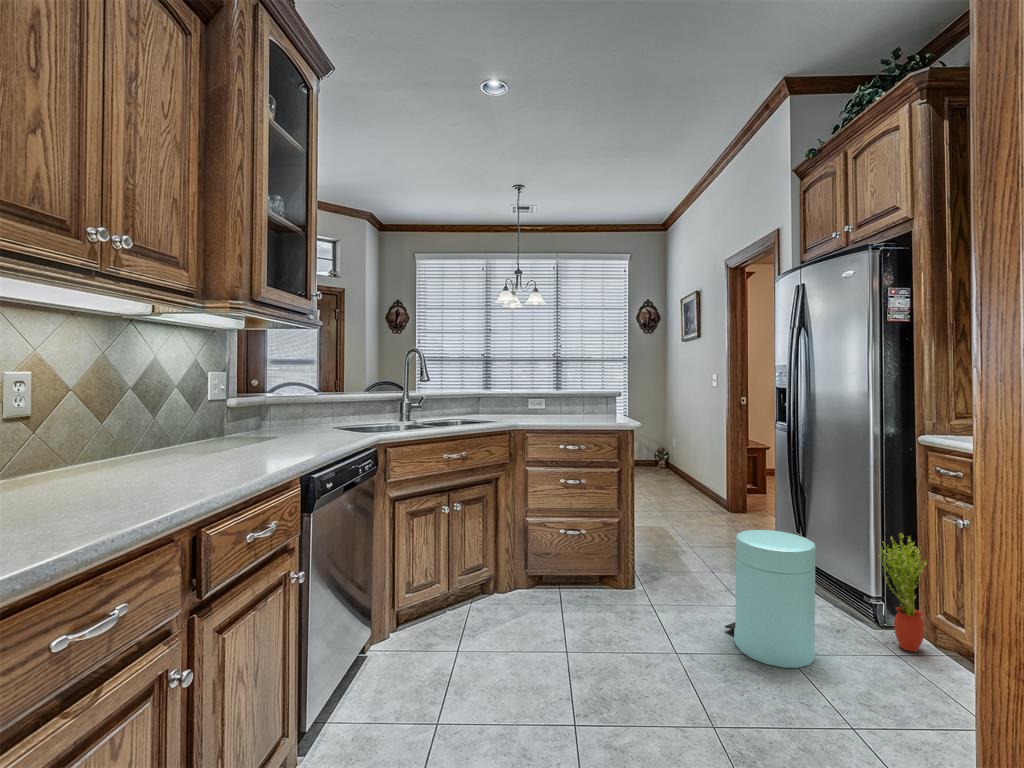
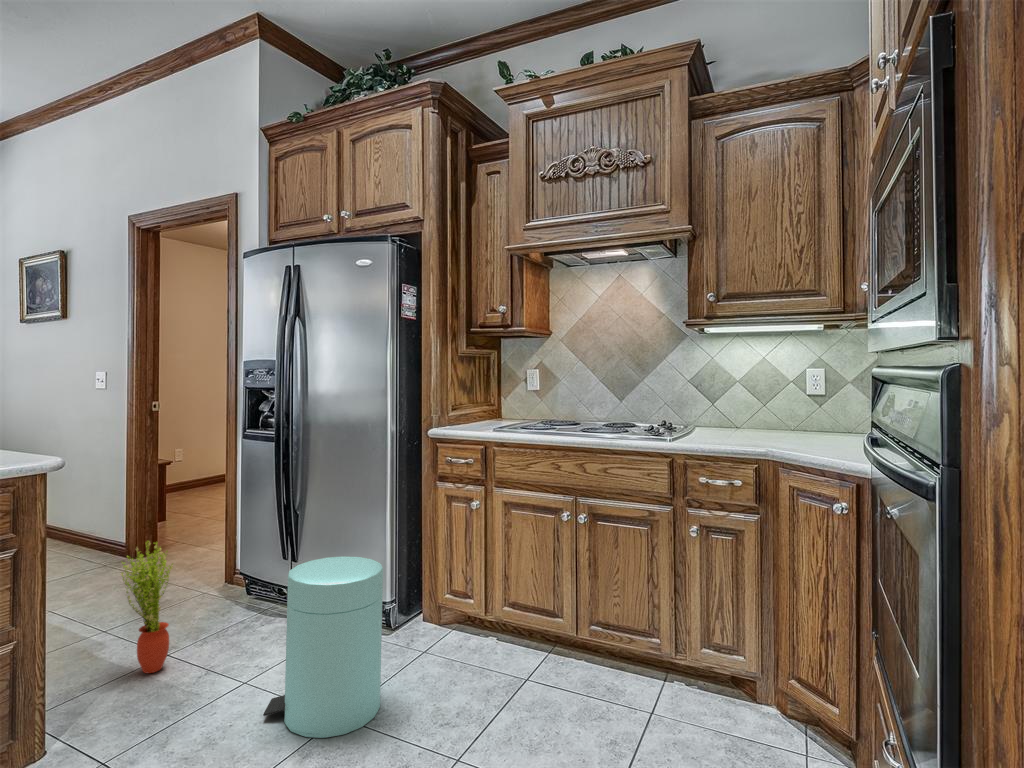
potted plant: present [879,534,927,652] -> present [121,541,173,673]

